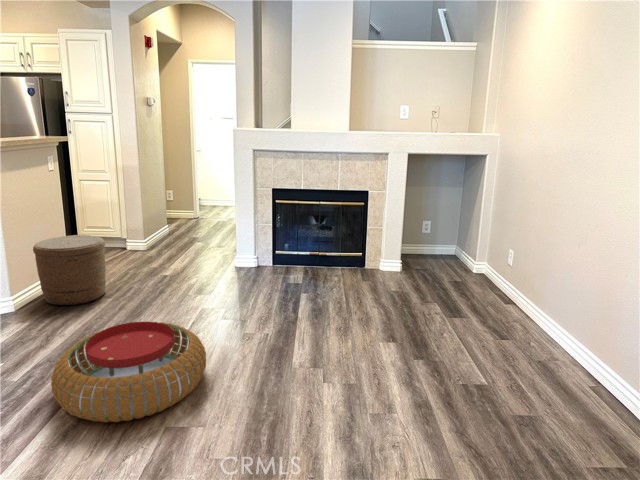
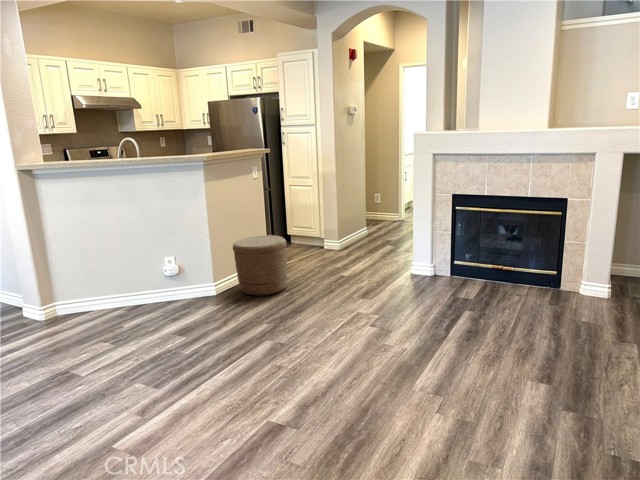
pouf: present [51,322,206,423] -> none [198,318,327,406]

